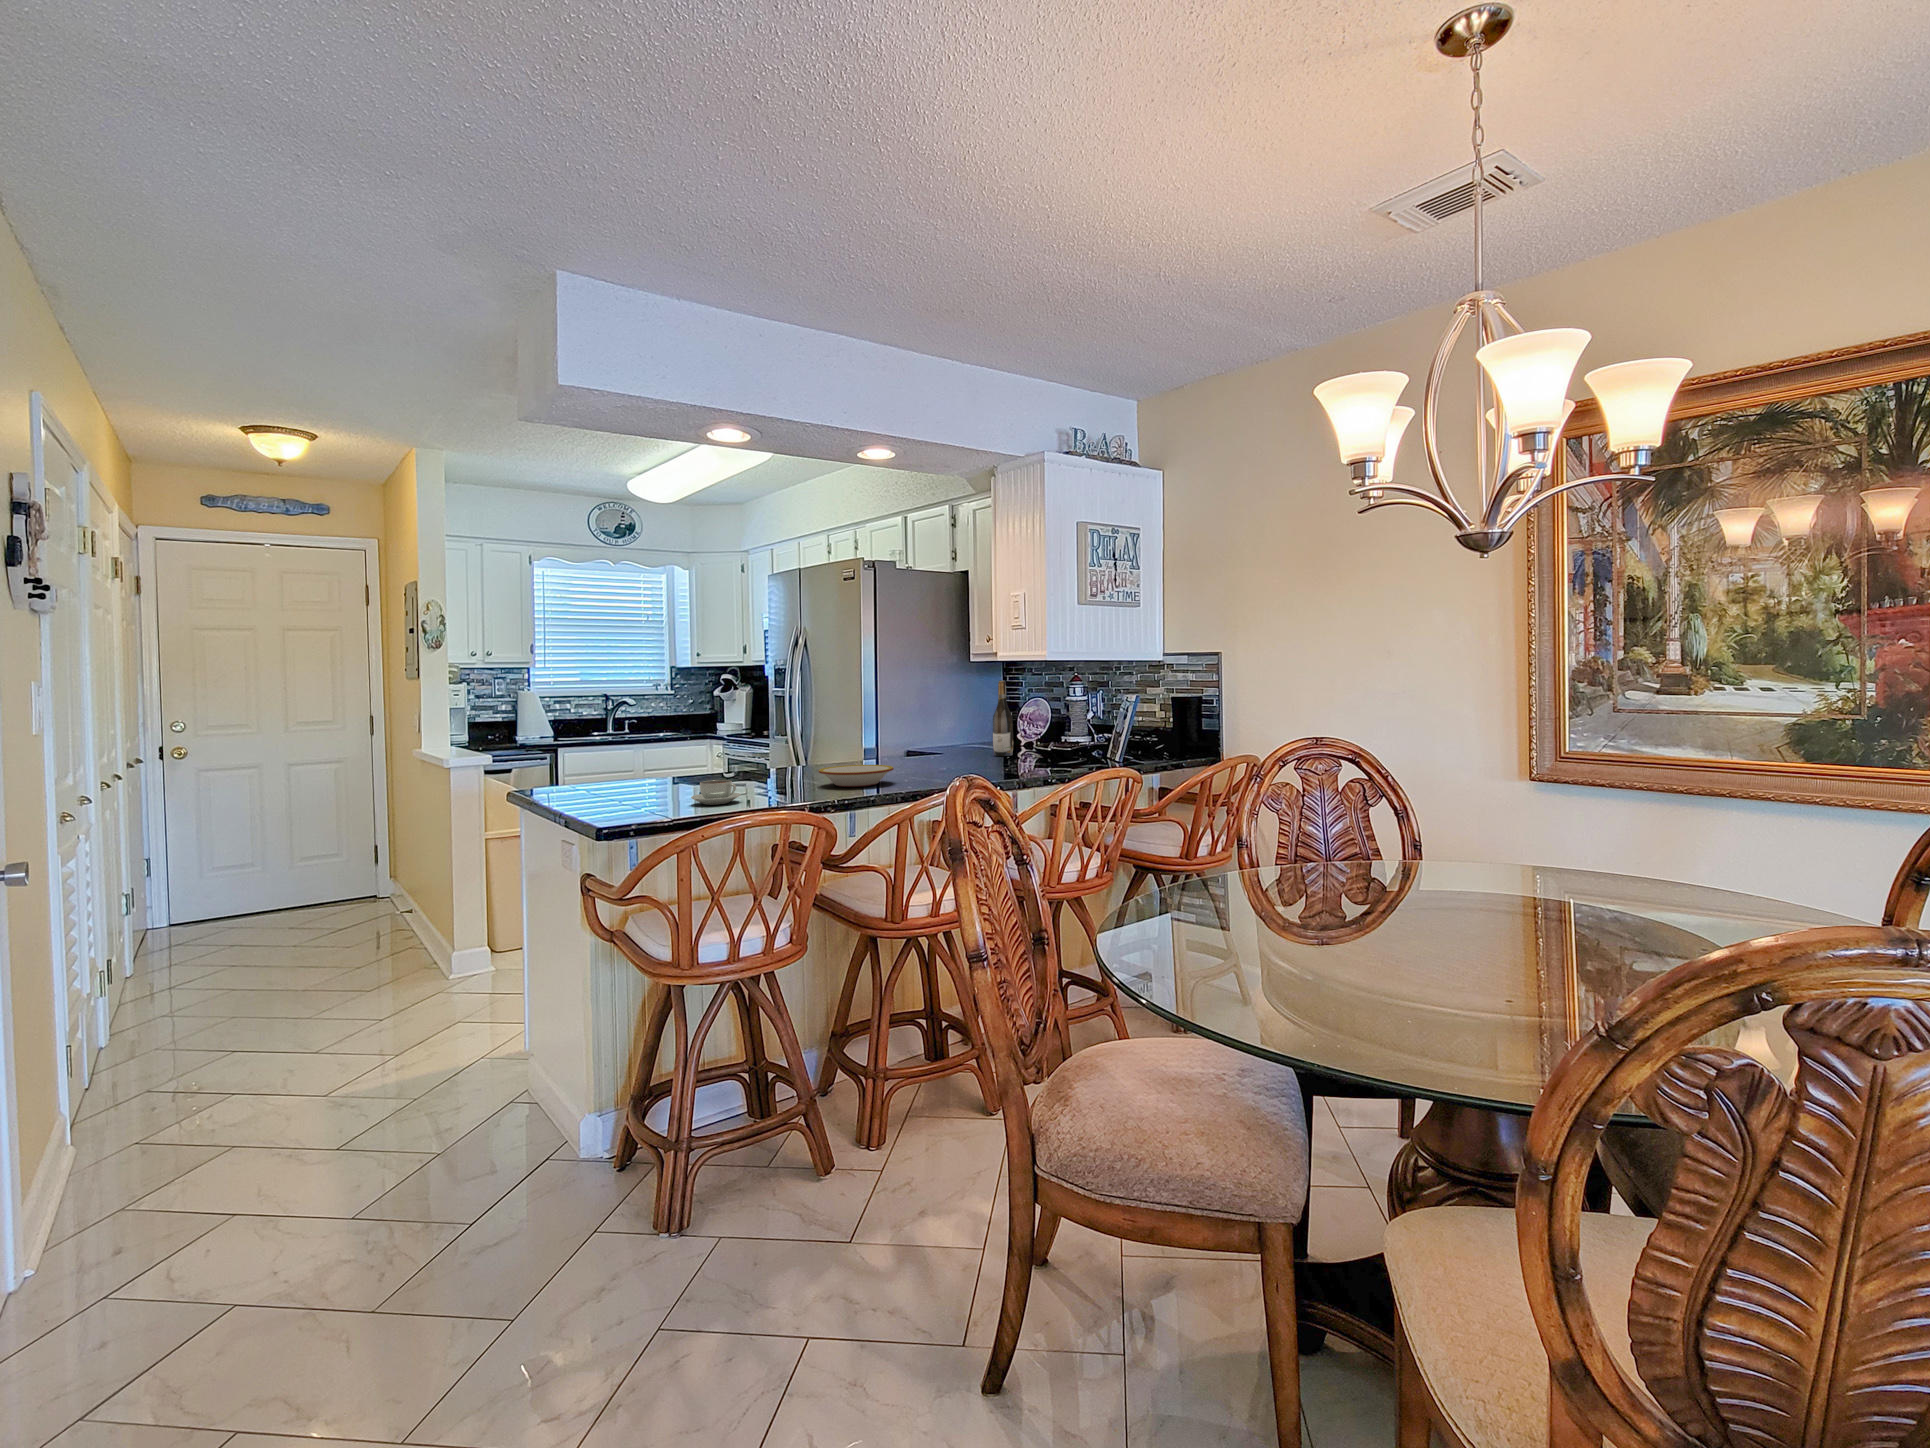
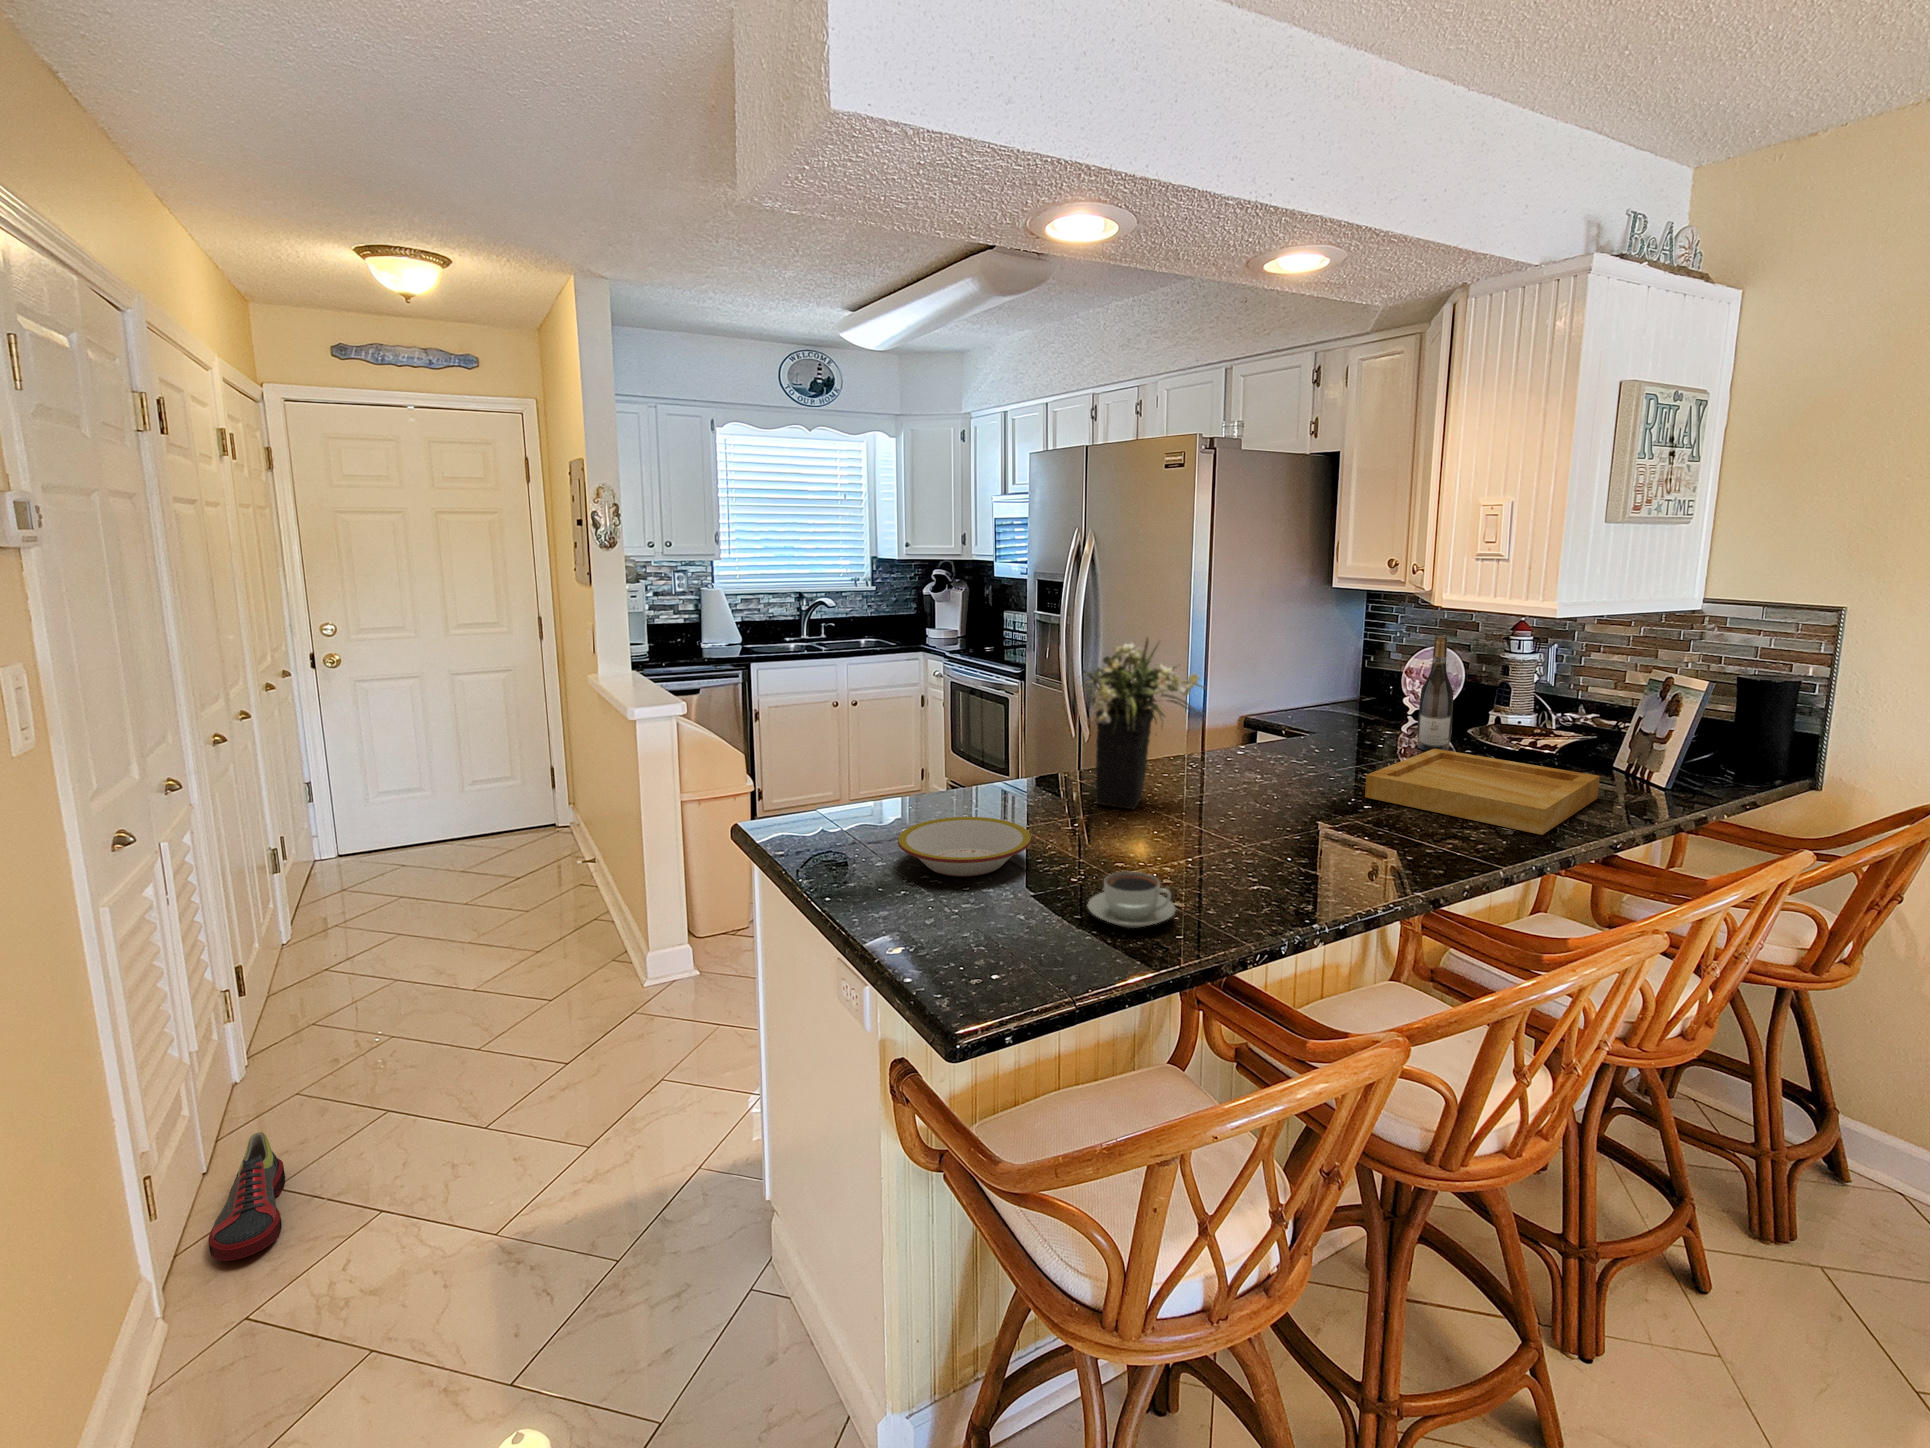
flower arrangement: none [726,674,814,779] -> present [1084,638,1205,809]
tray: none [921,748,1062,776] -> present [1365,749,1600,835]
bowl: present [819,765,894,787] -> present [898,817,1031,877]
shoe: none [99,1045,154,1114] -> present [209,1132,285,1261]

